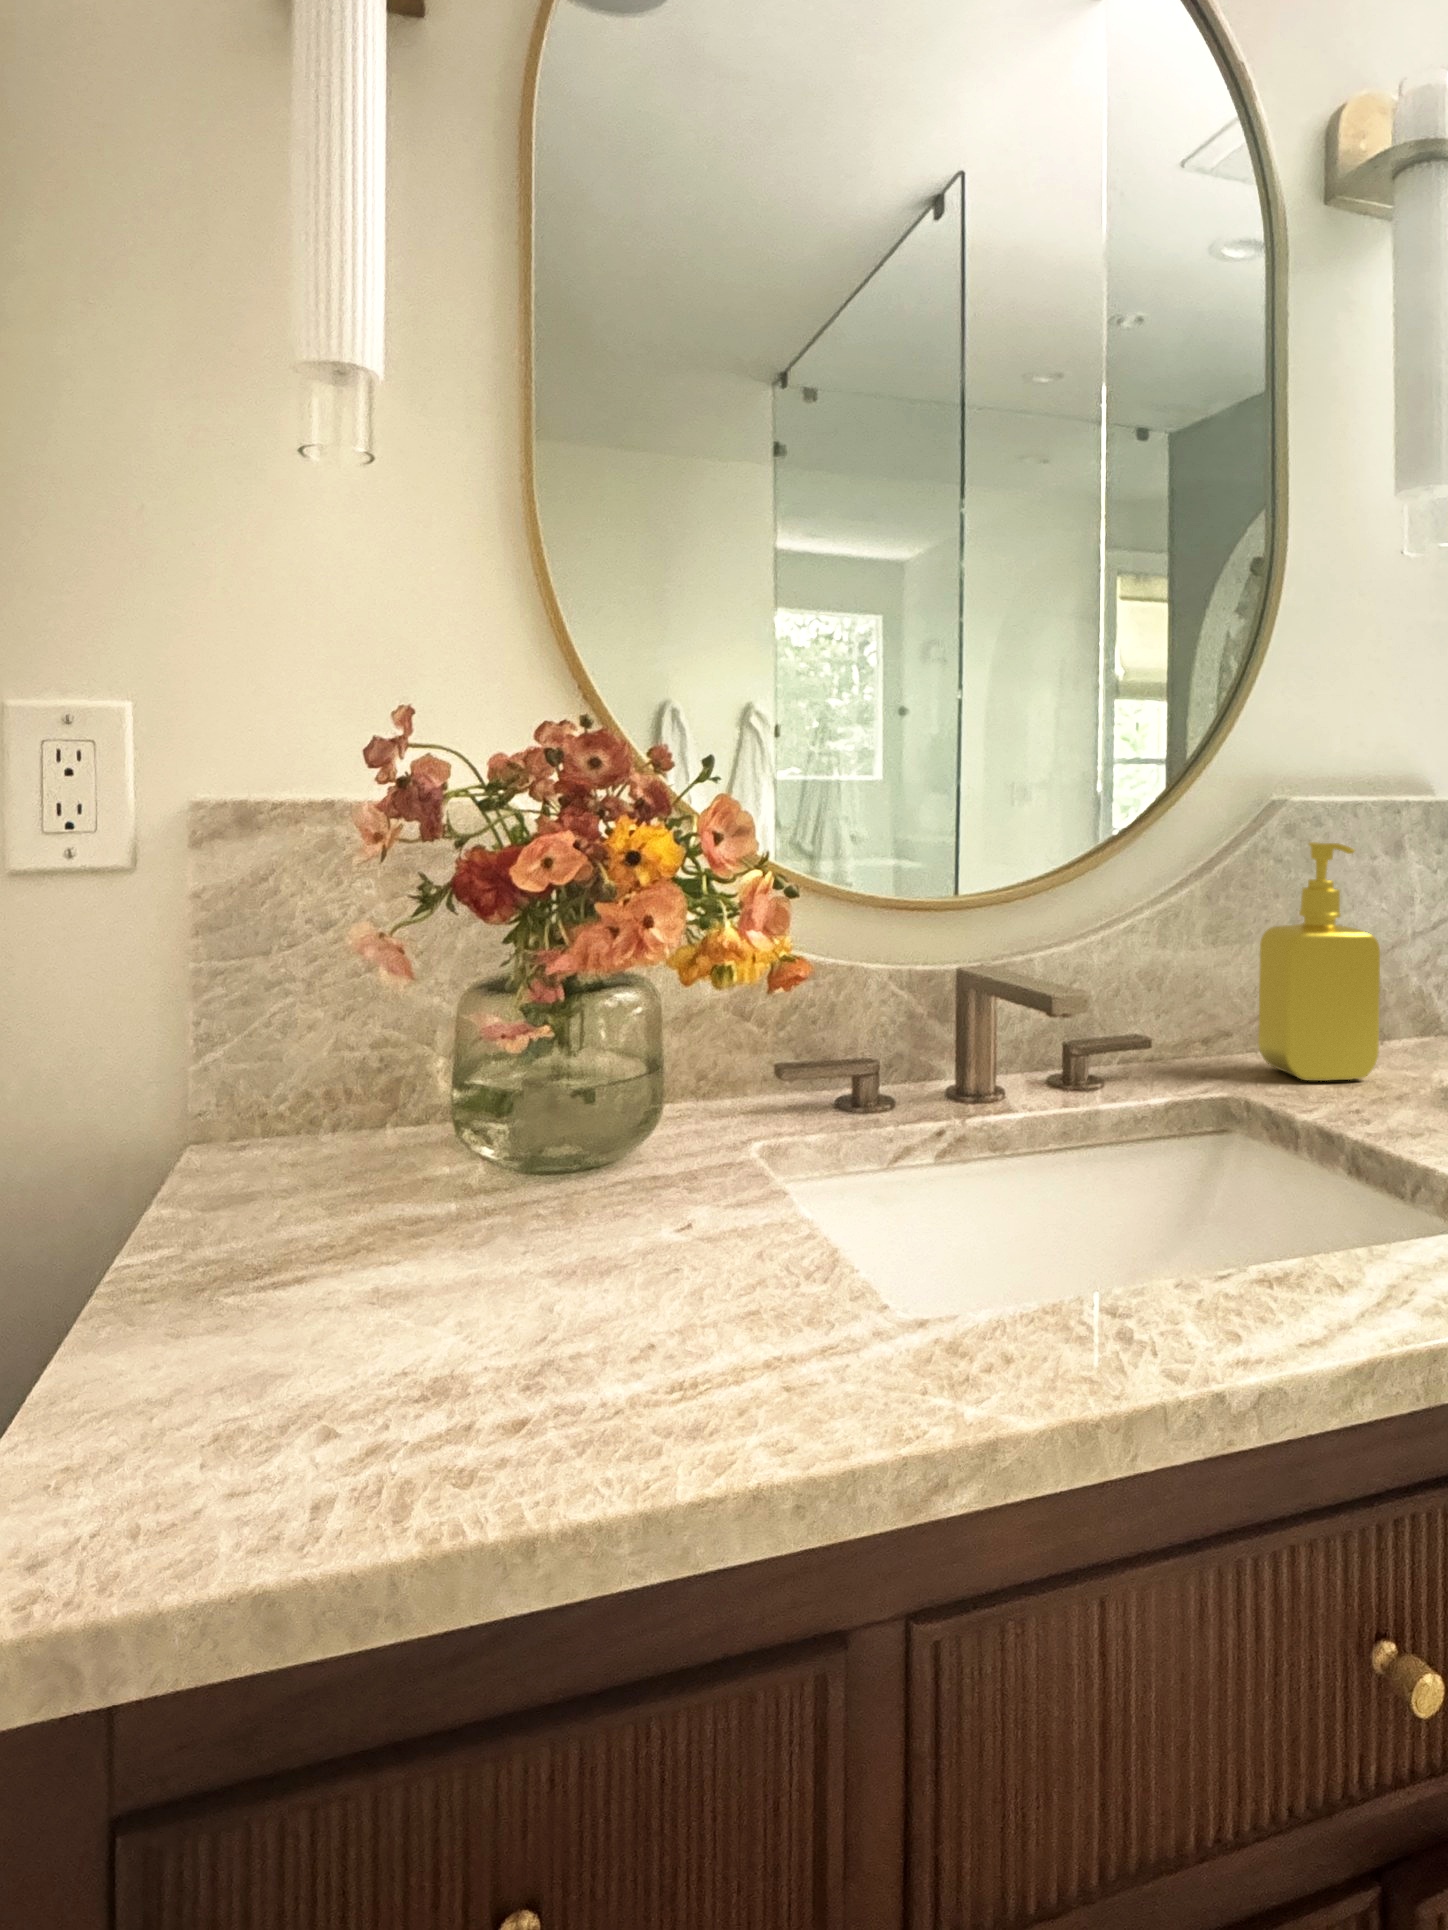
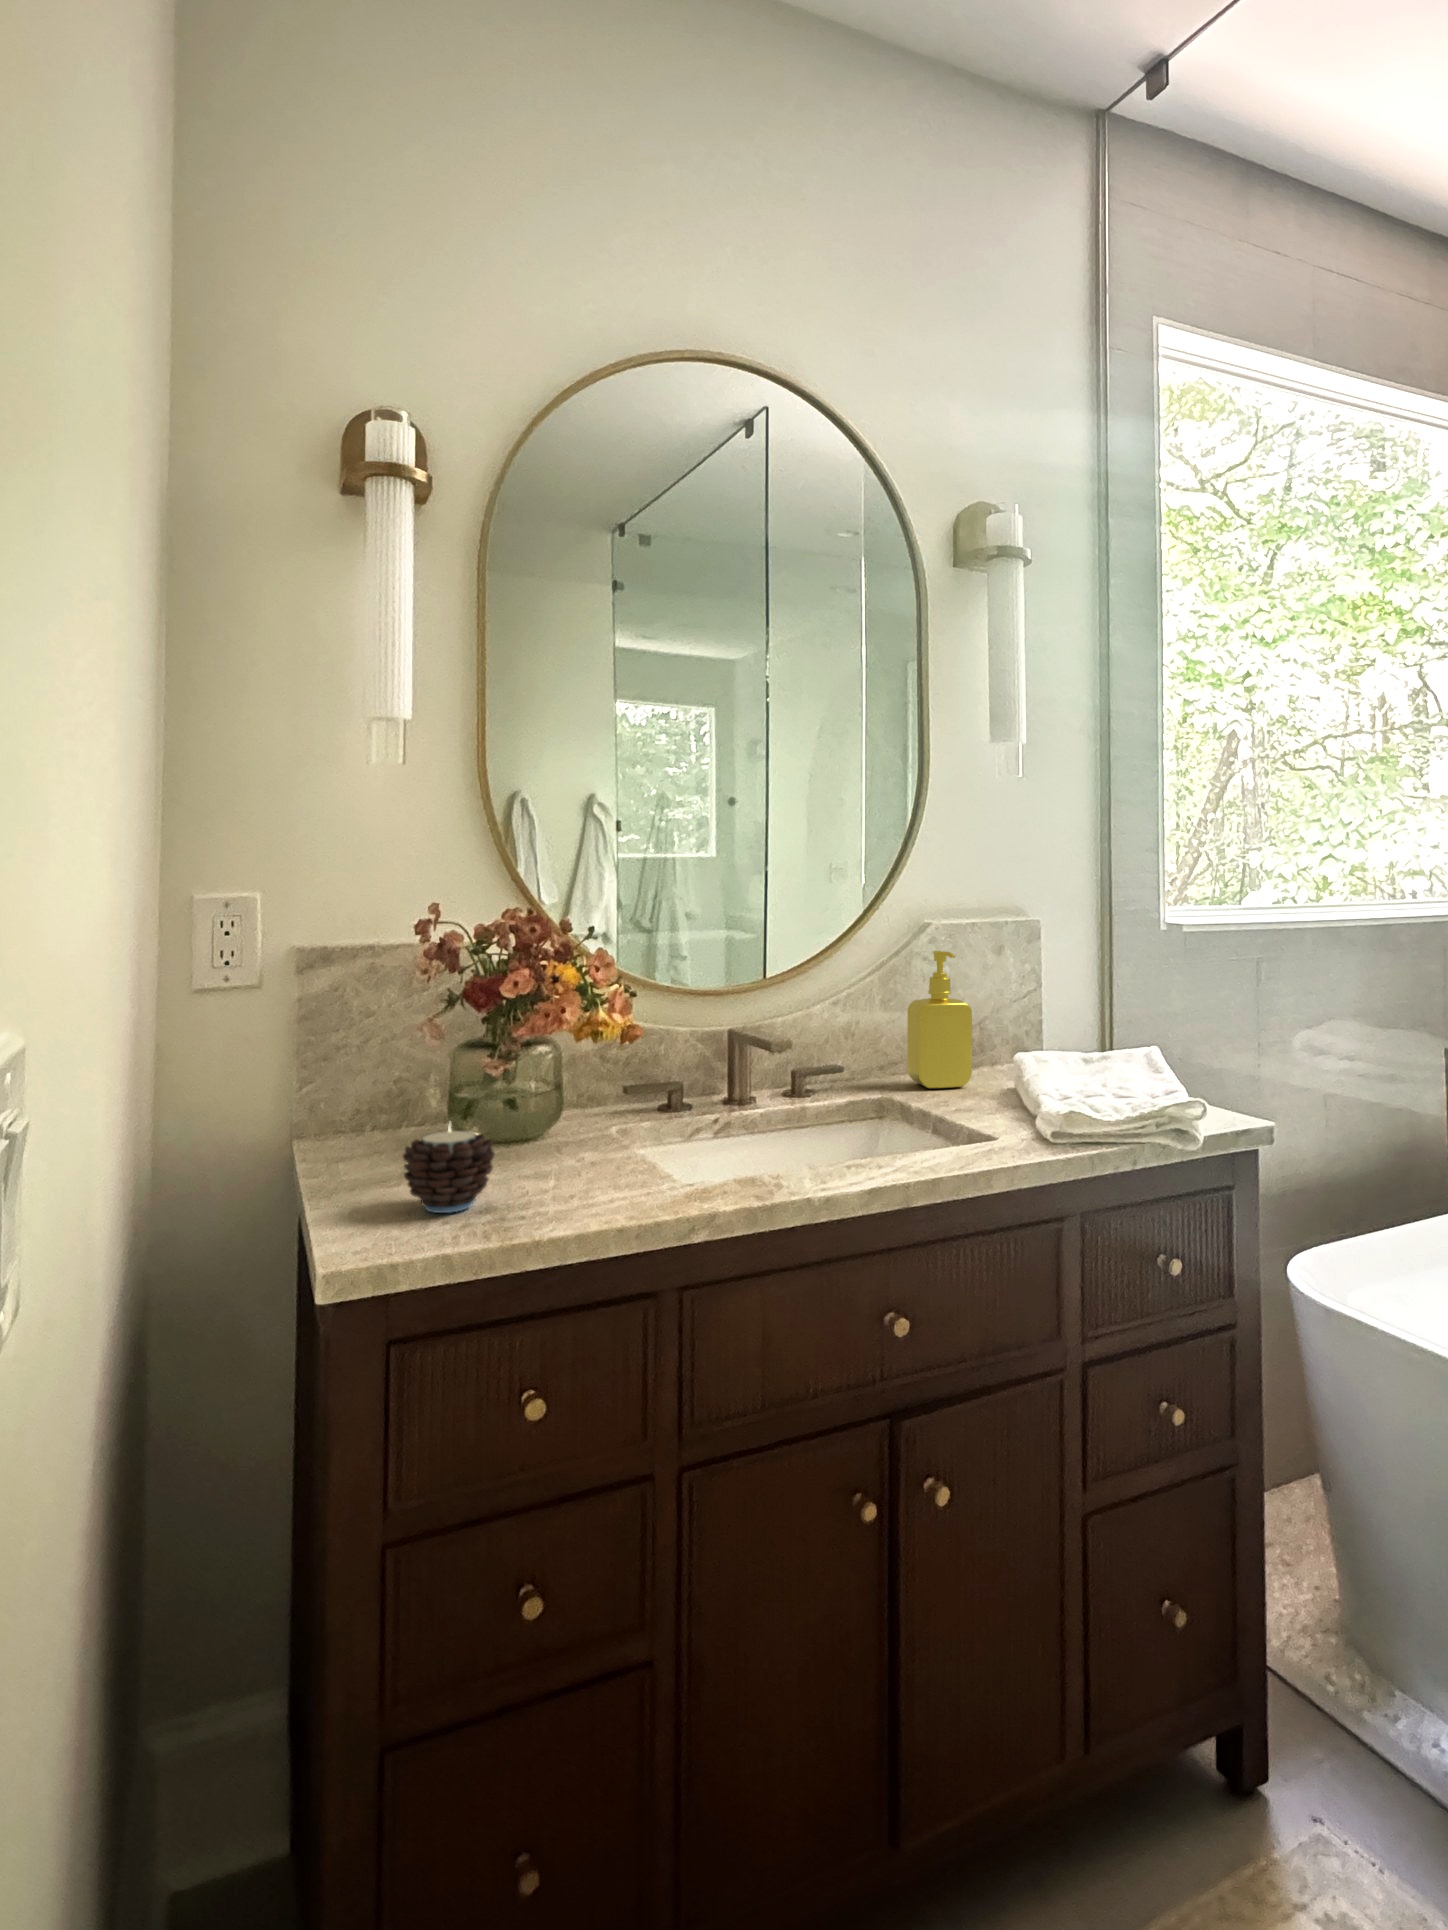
candle: none [250,1168,467,1391] -> present [403,1126,495,1213]

